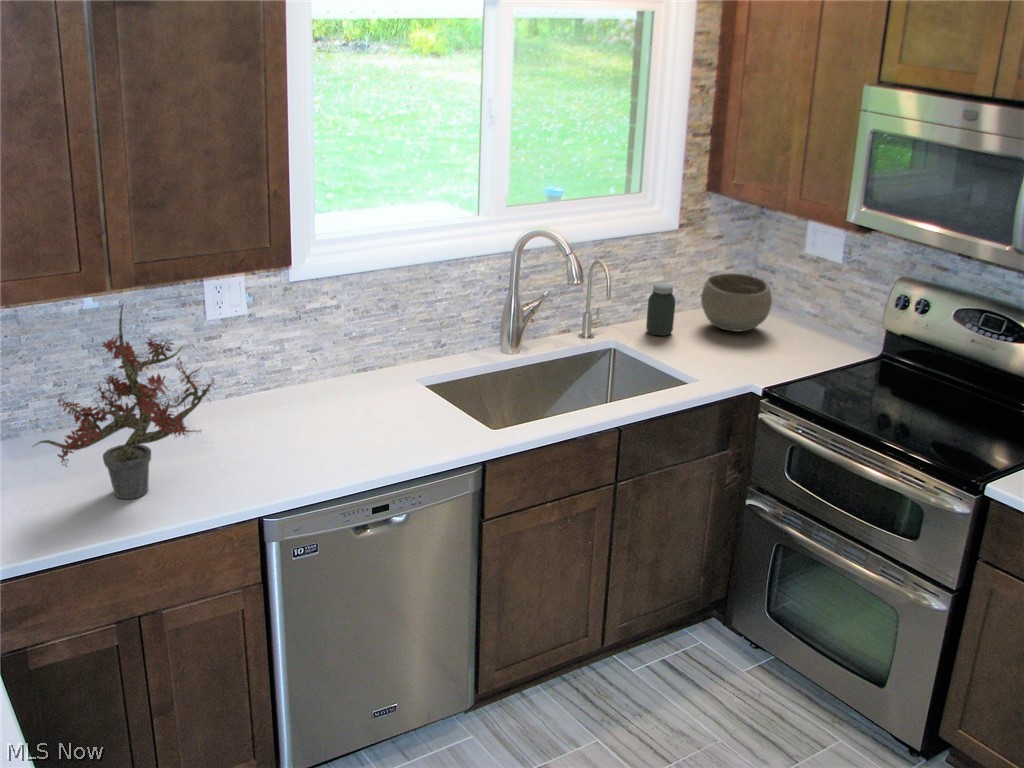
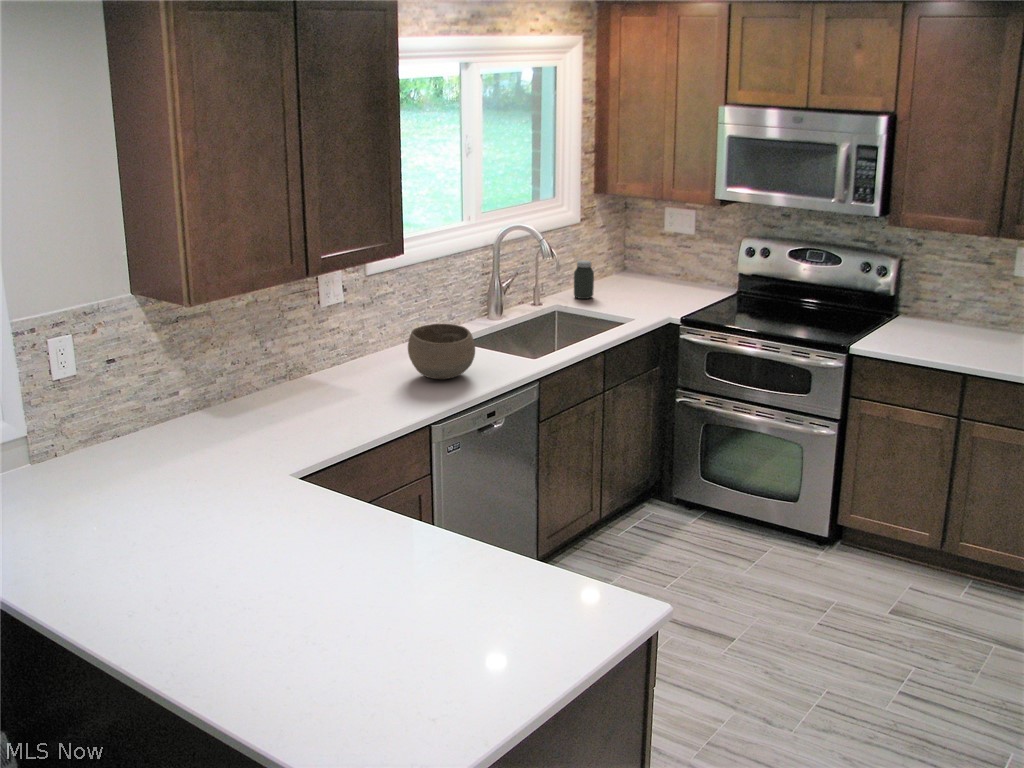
bowl: present [701,273,772,332] -> present [408,324,475,379]
potted plant: present [34,304,214,499] -> none [290,282,384,425]

